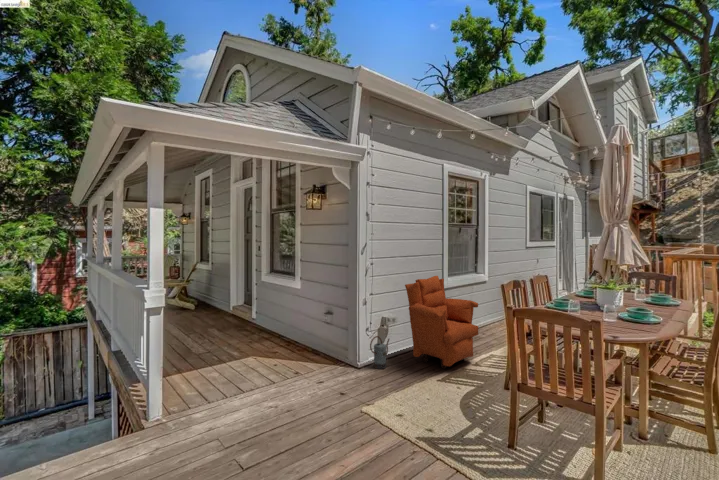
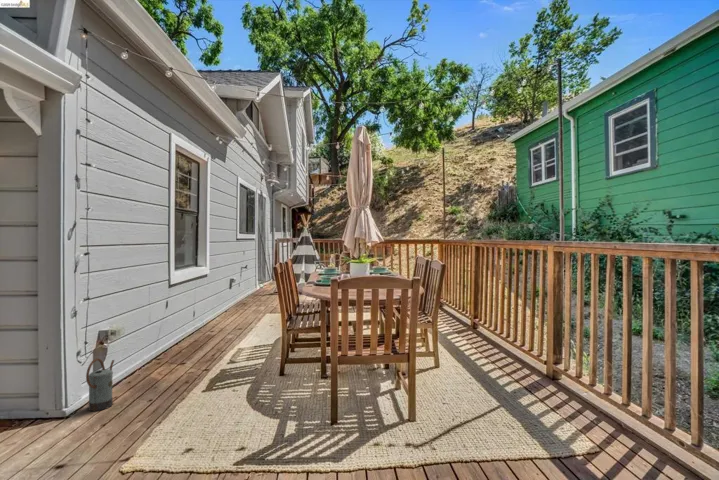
armchair: present [405,276,478,369] -> none [136,265,234,381]

